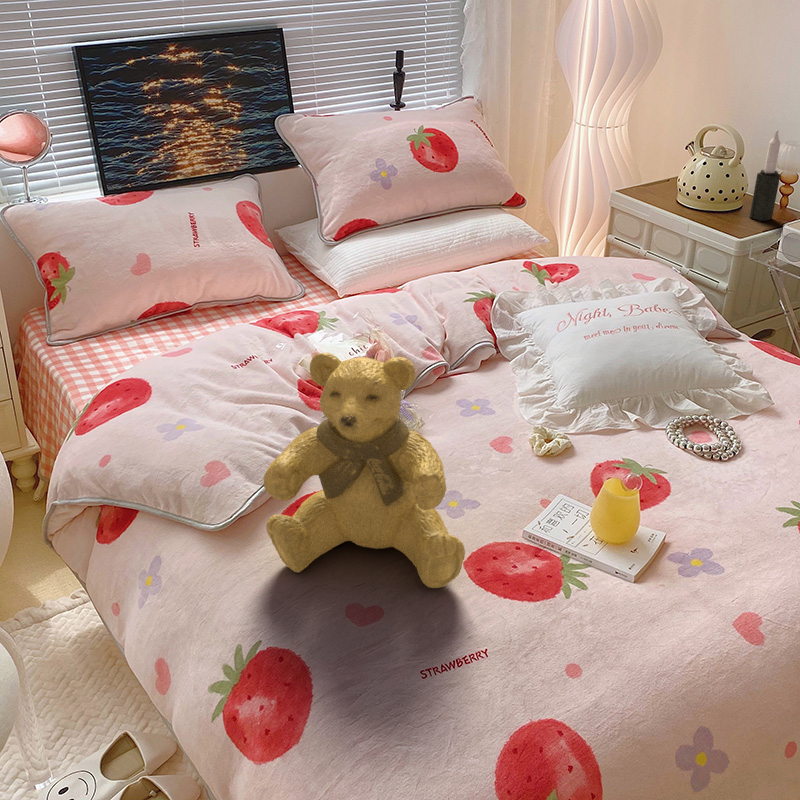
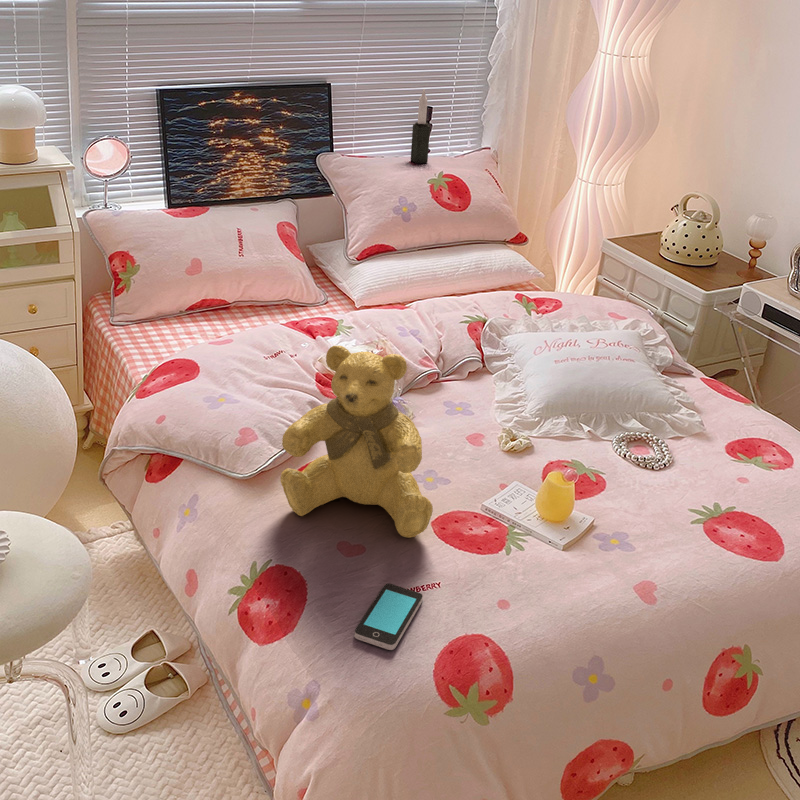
candle: present [749,130,780,221] -> present [411,89,430,163]
smartphone: none [384,657,466,755] -> present [355,584,423,650]

